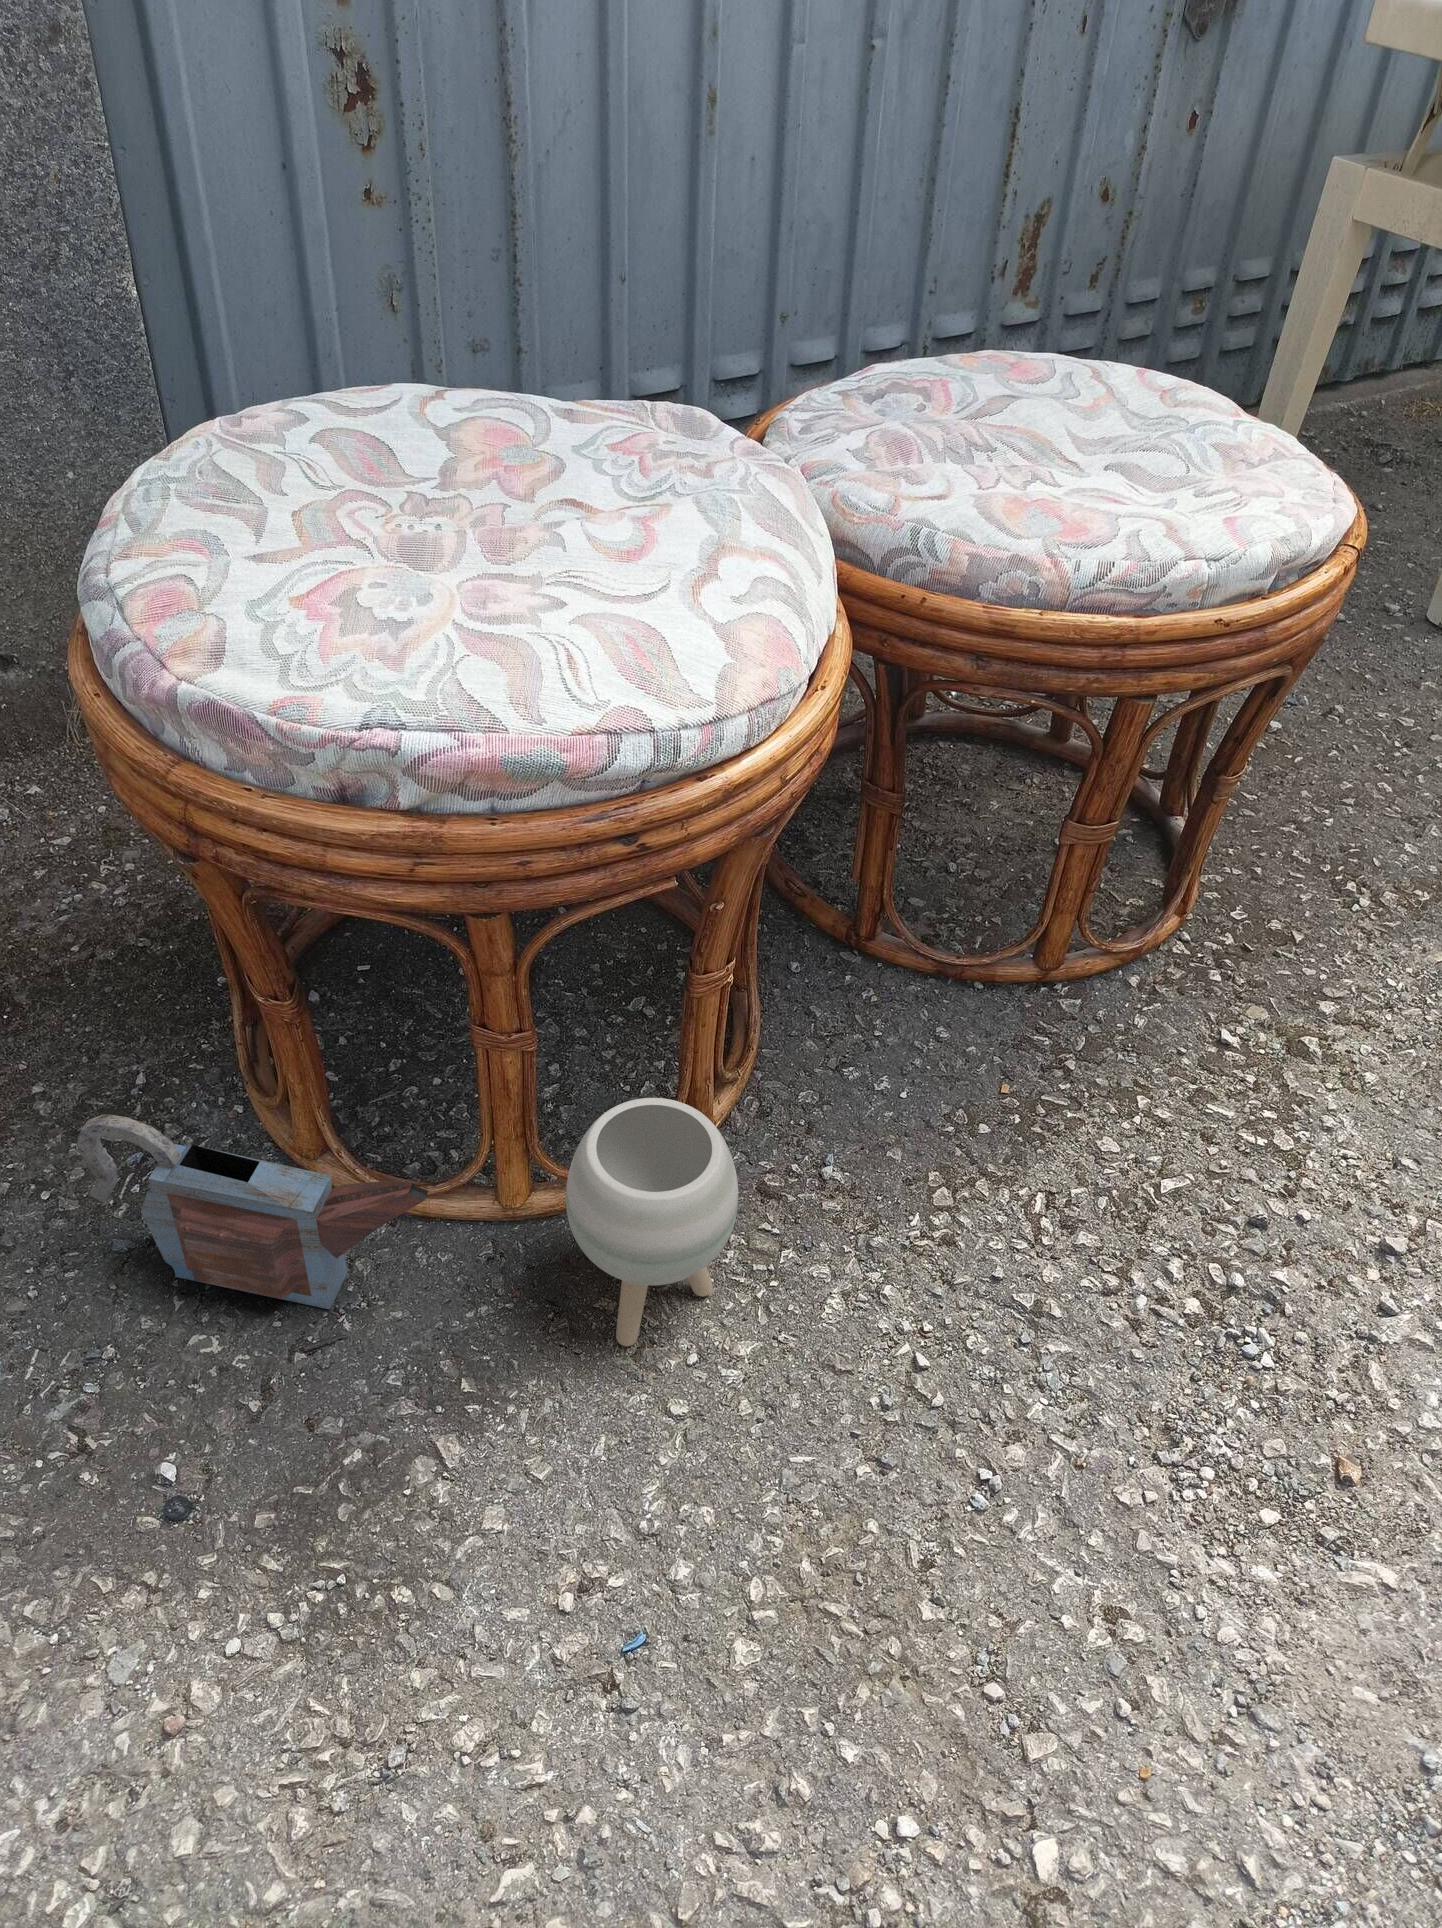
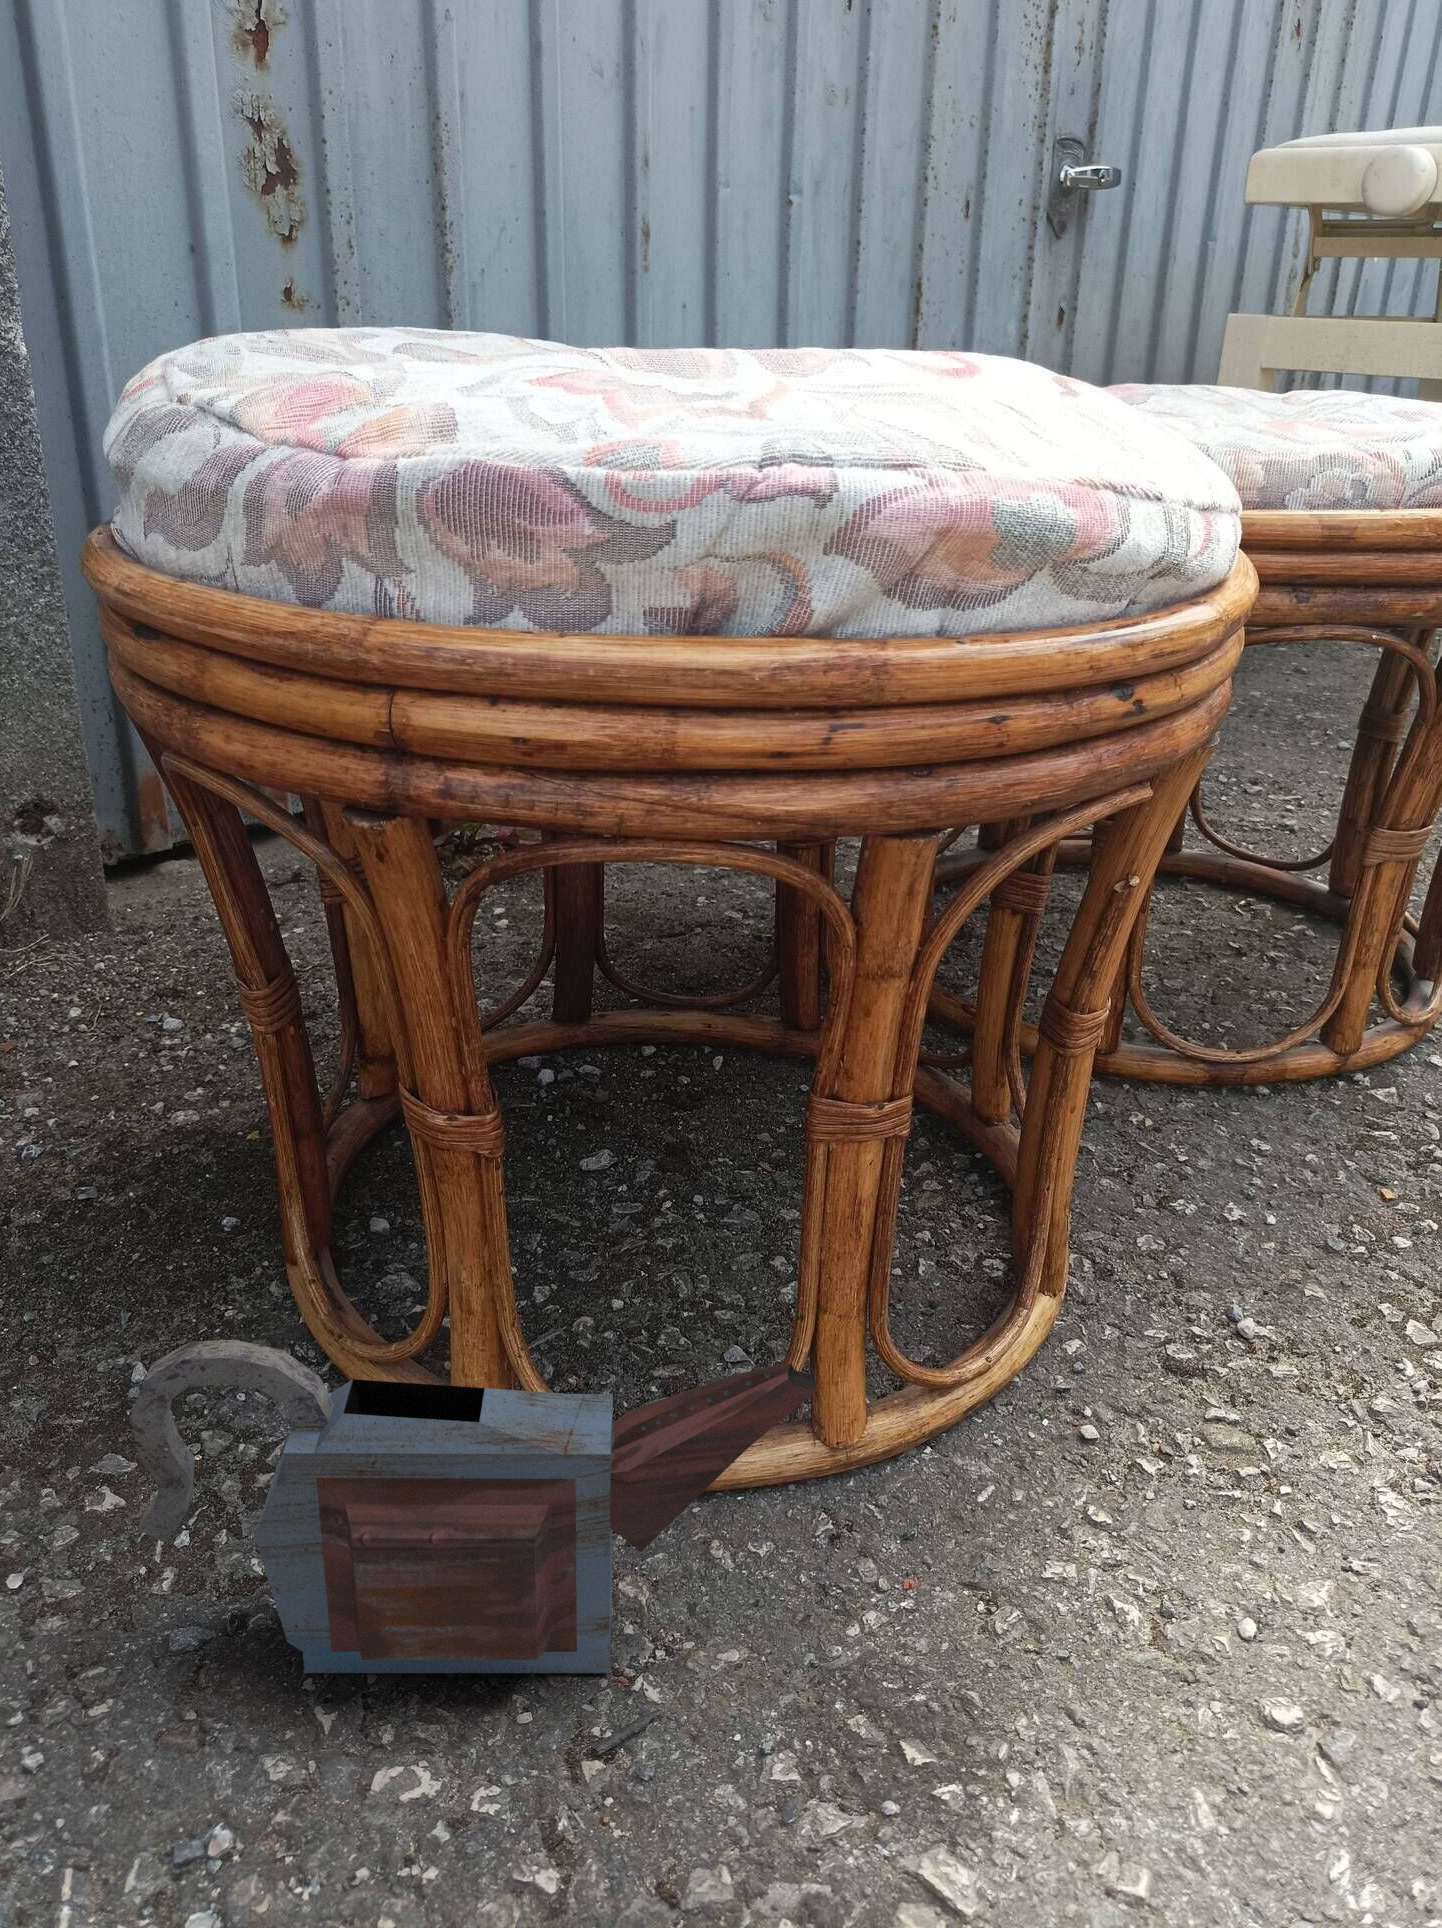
planter: present [566,1098,738,1346] -> none [1007,1172,1308,1631]

